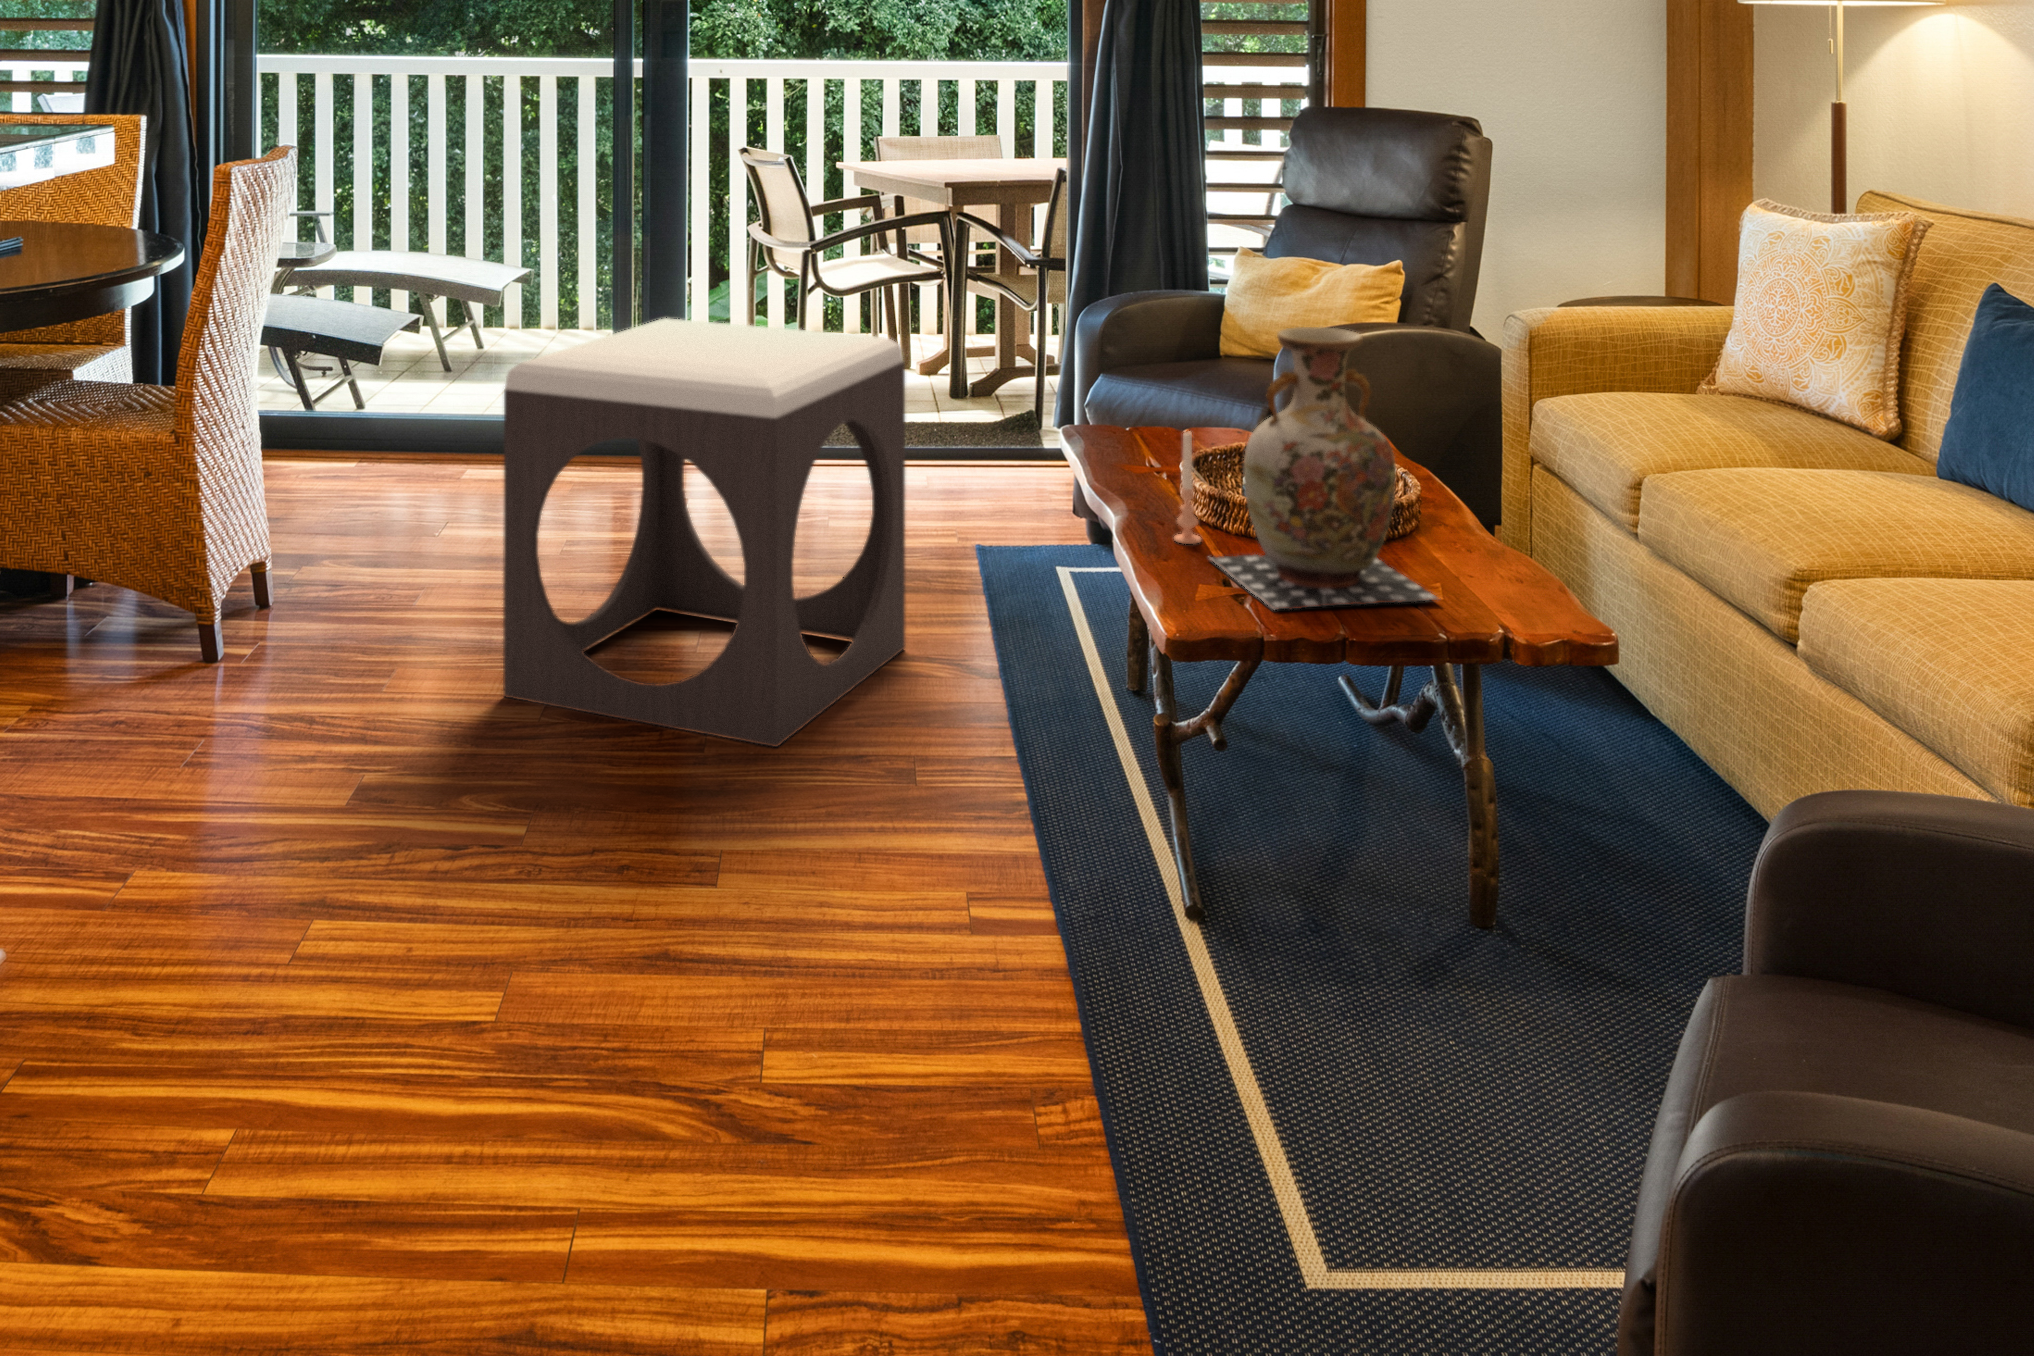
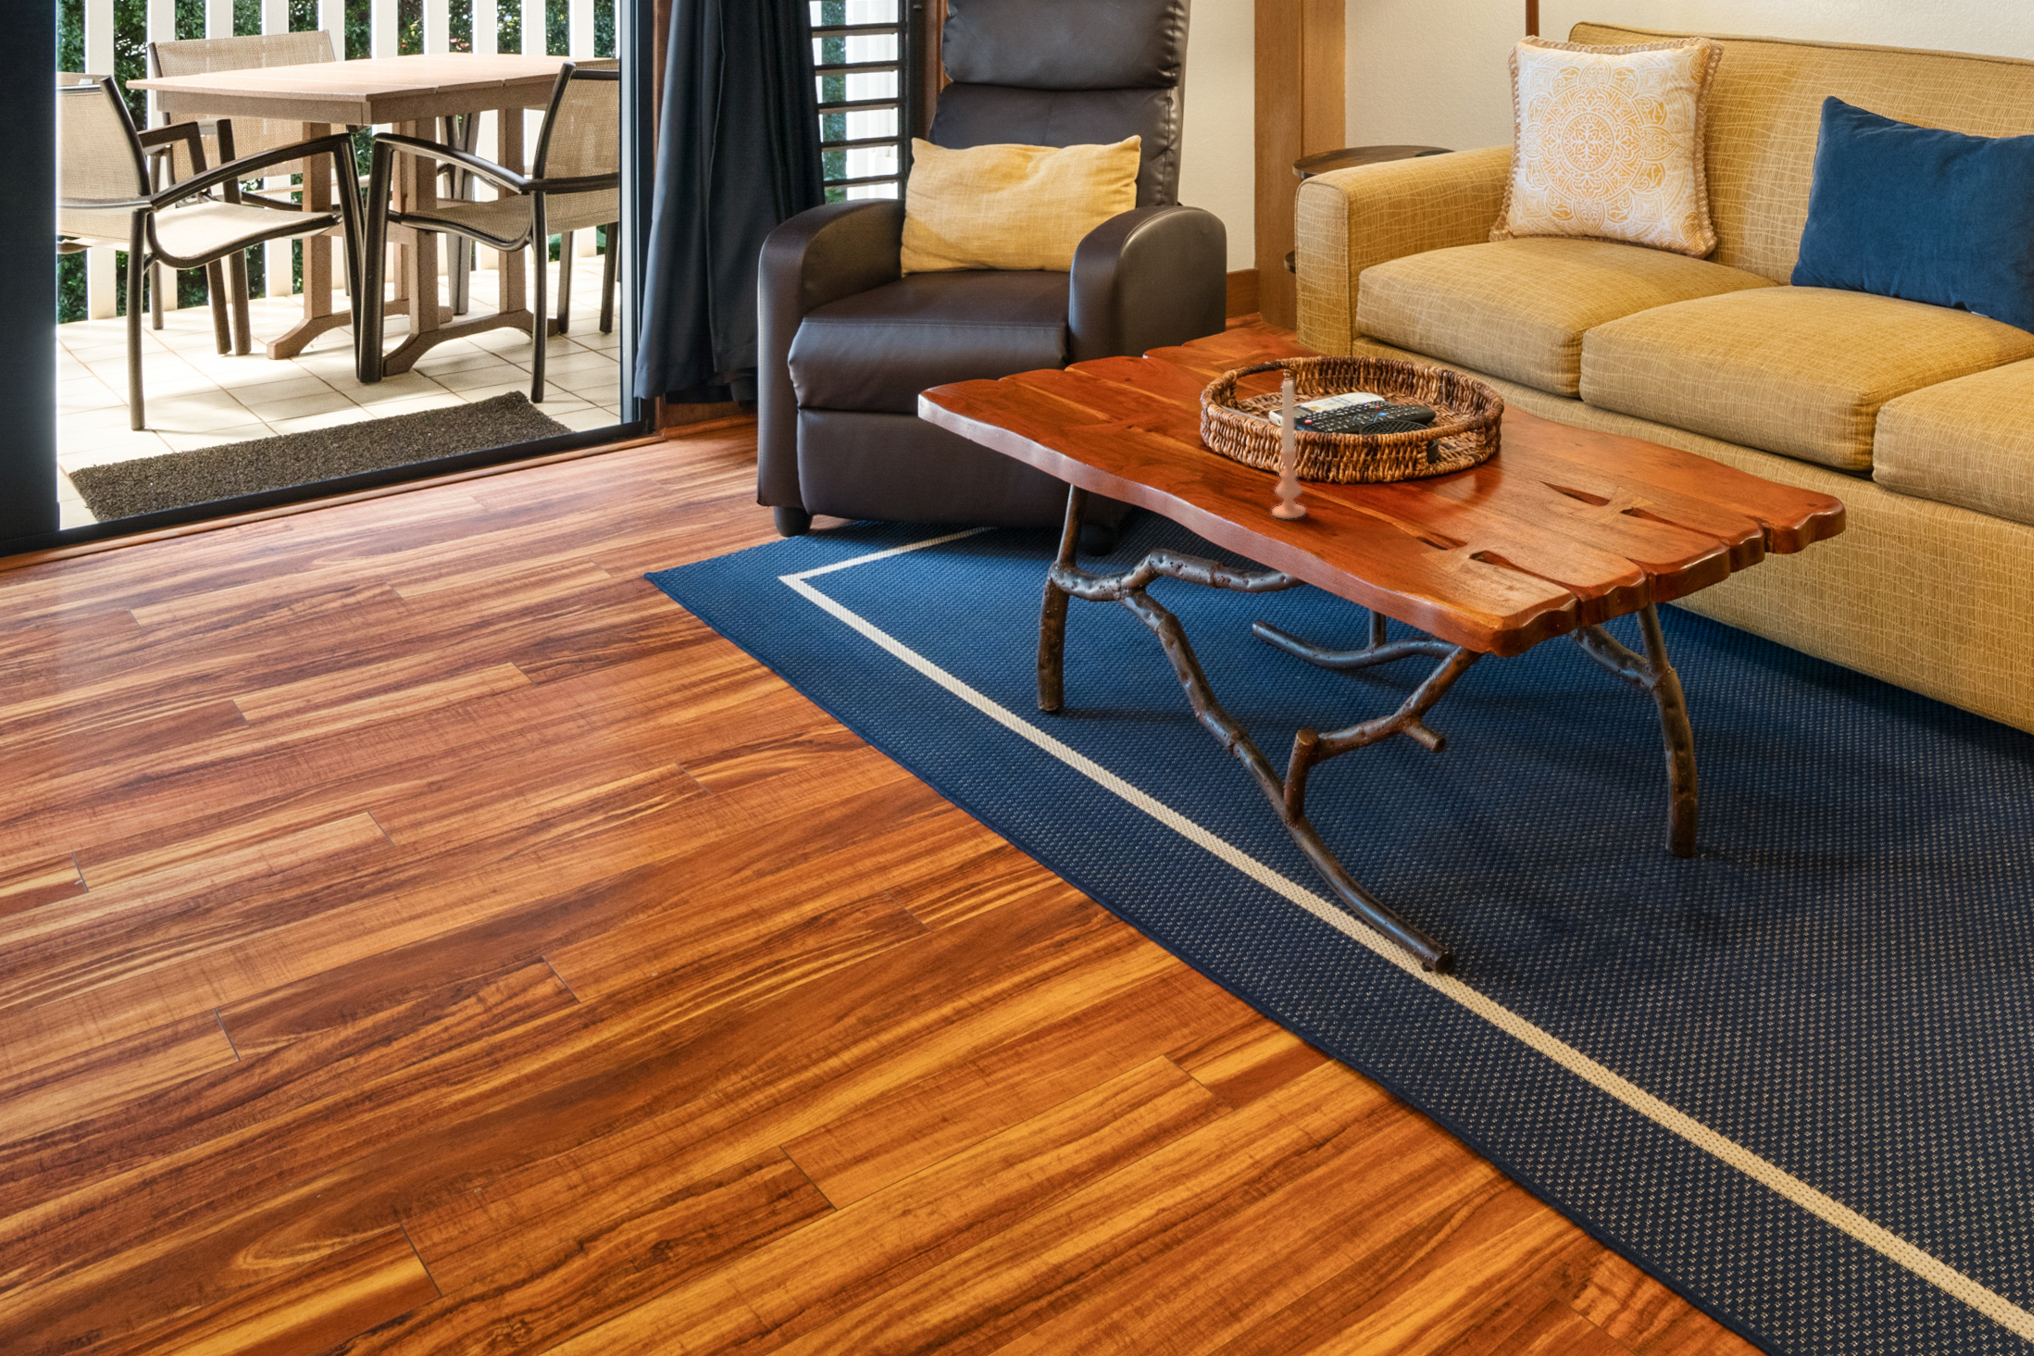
footstool: present [503,318,905,747] -> none [97,333,702,1058]
vase: present [1211,327,1438,609] -> none [1349,228,1635,571]

